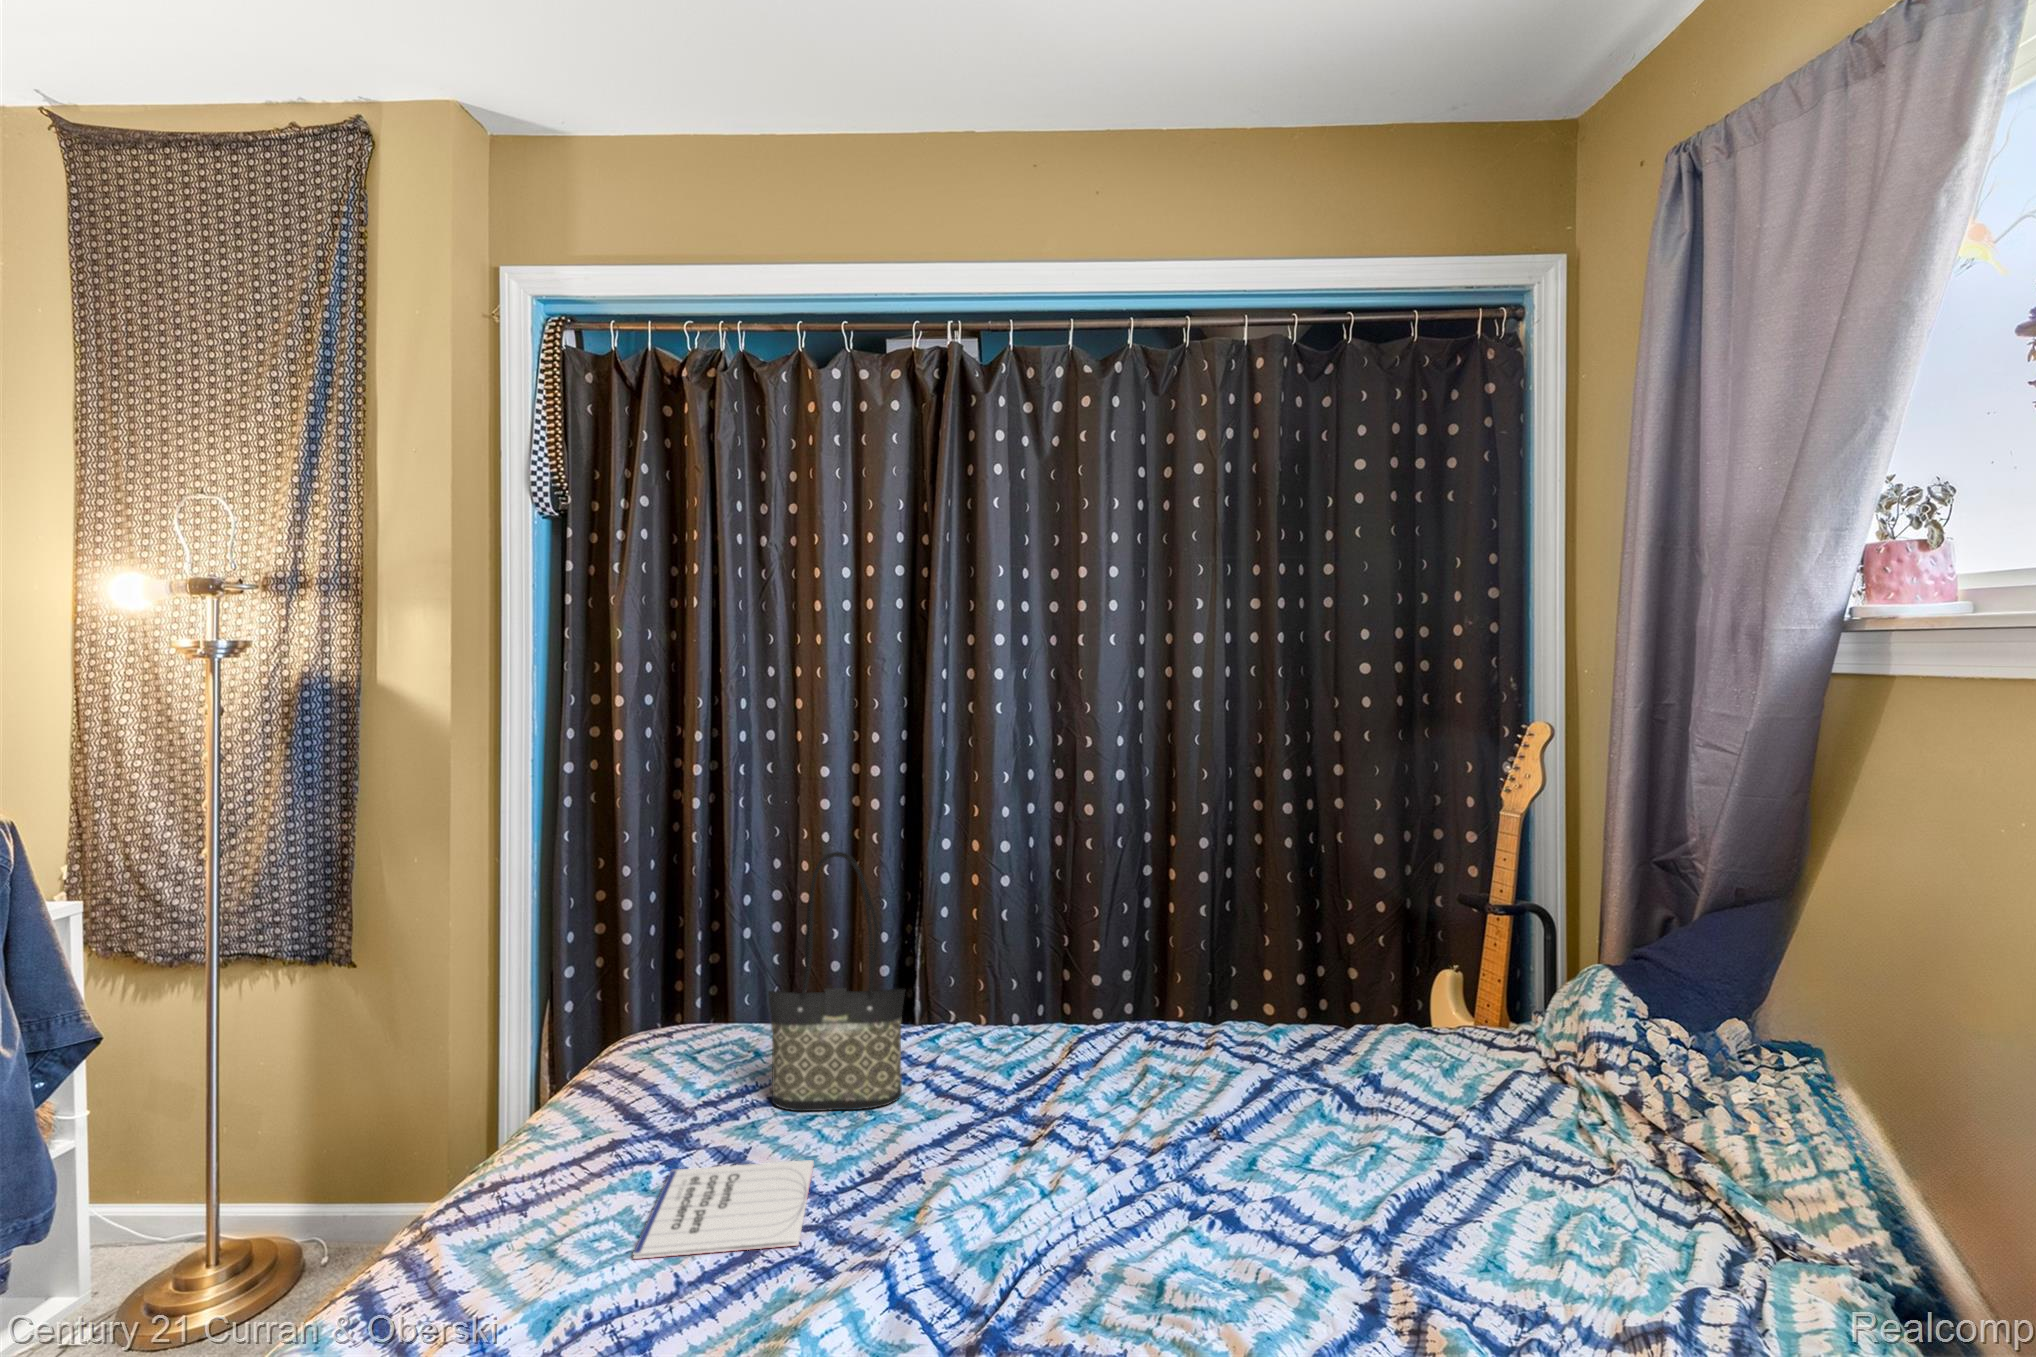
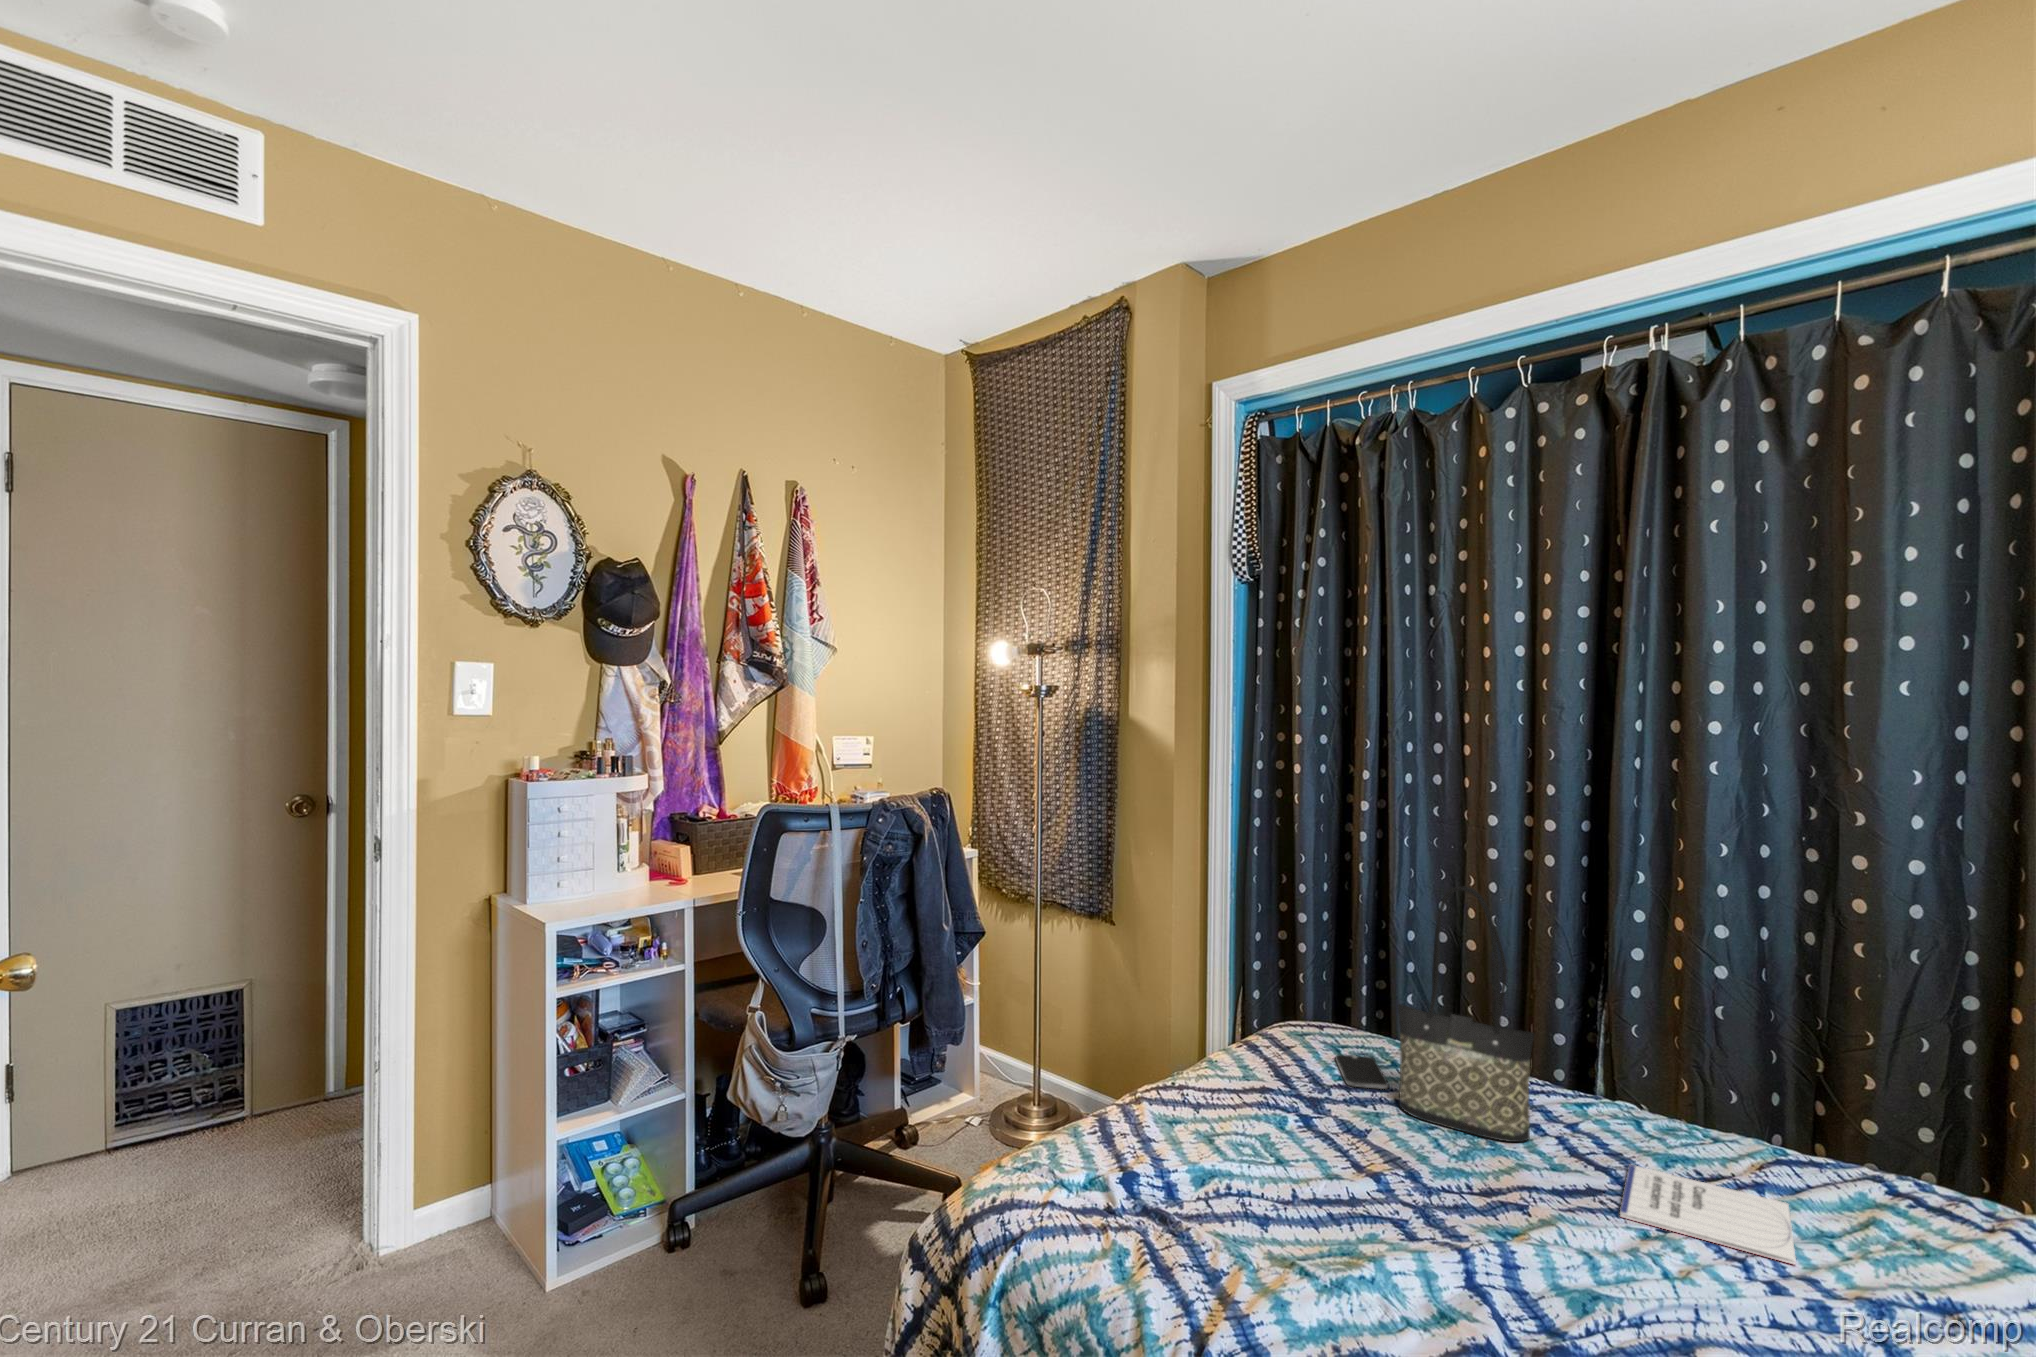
smartphone: none [690,1049,756,1095] -> present [1335,1054,1389,1089]
notebook: present [633,1160,814,1259] -> present [1620,1165,1796,1265]

